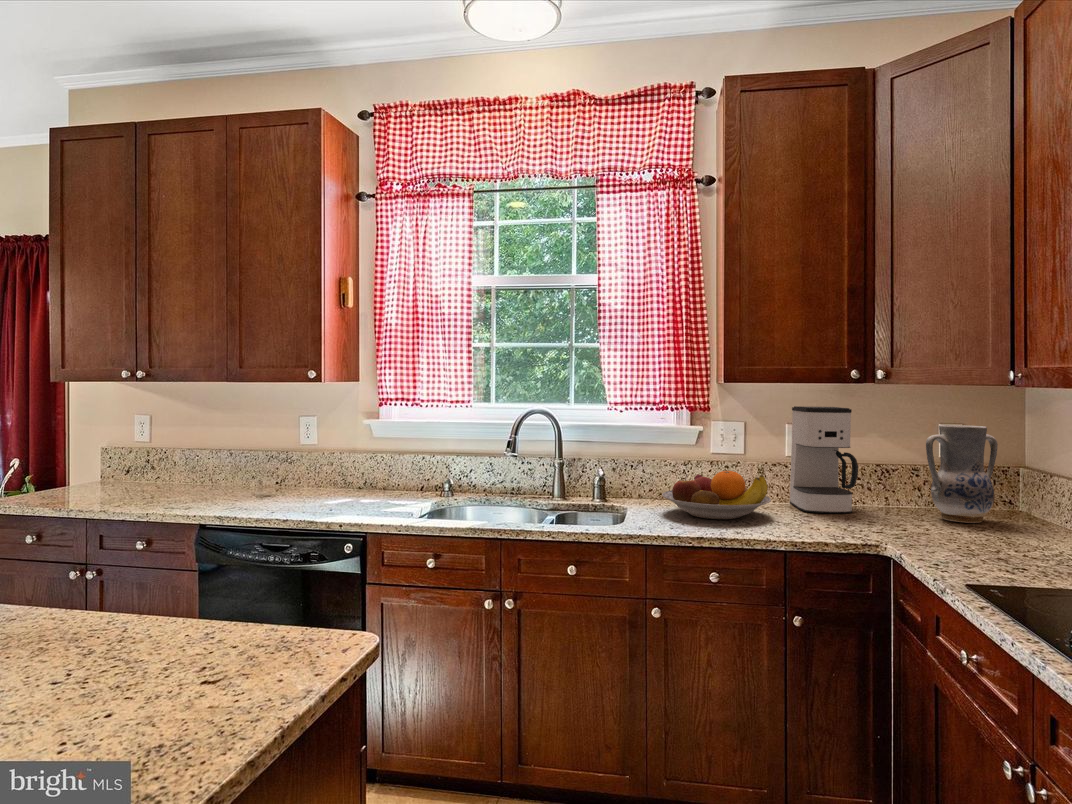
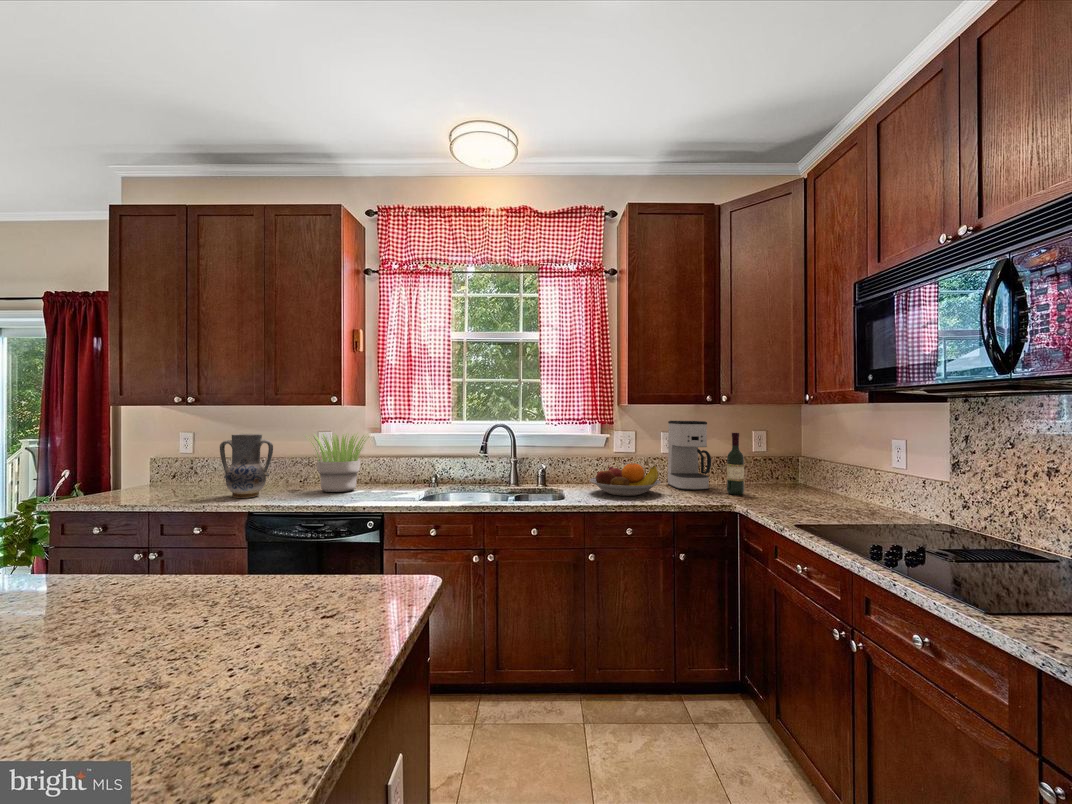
potted plant: none [269,417,364,500] -> present [309,434,367,492]
vase: present [926,425,998,523] -> present [220,434,273,498]
wine bottle: none [878,426,907,523] -> present [727,432,744,495]

